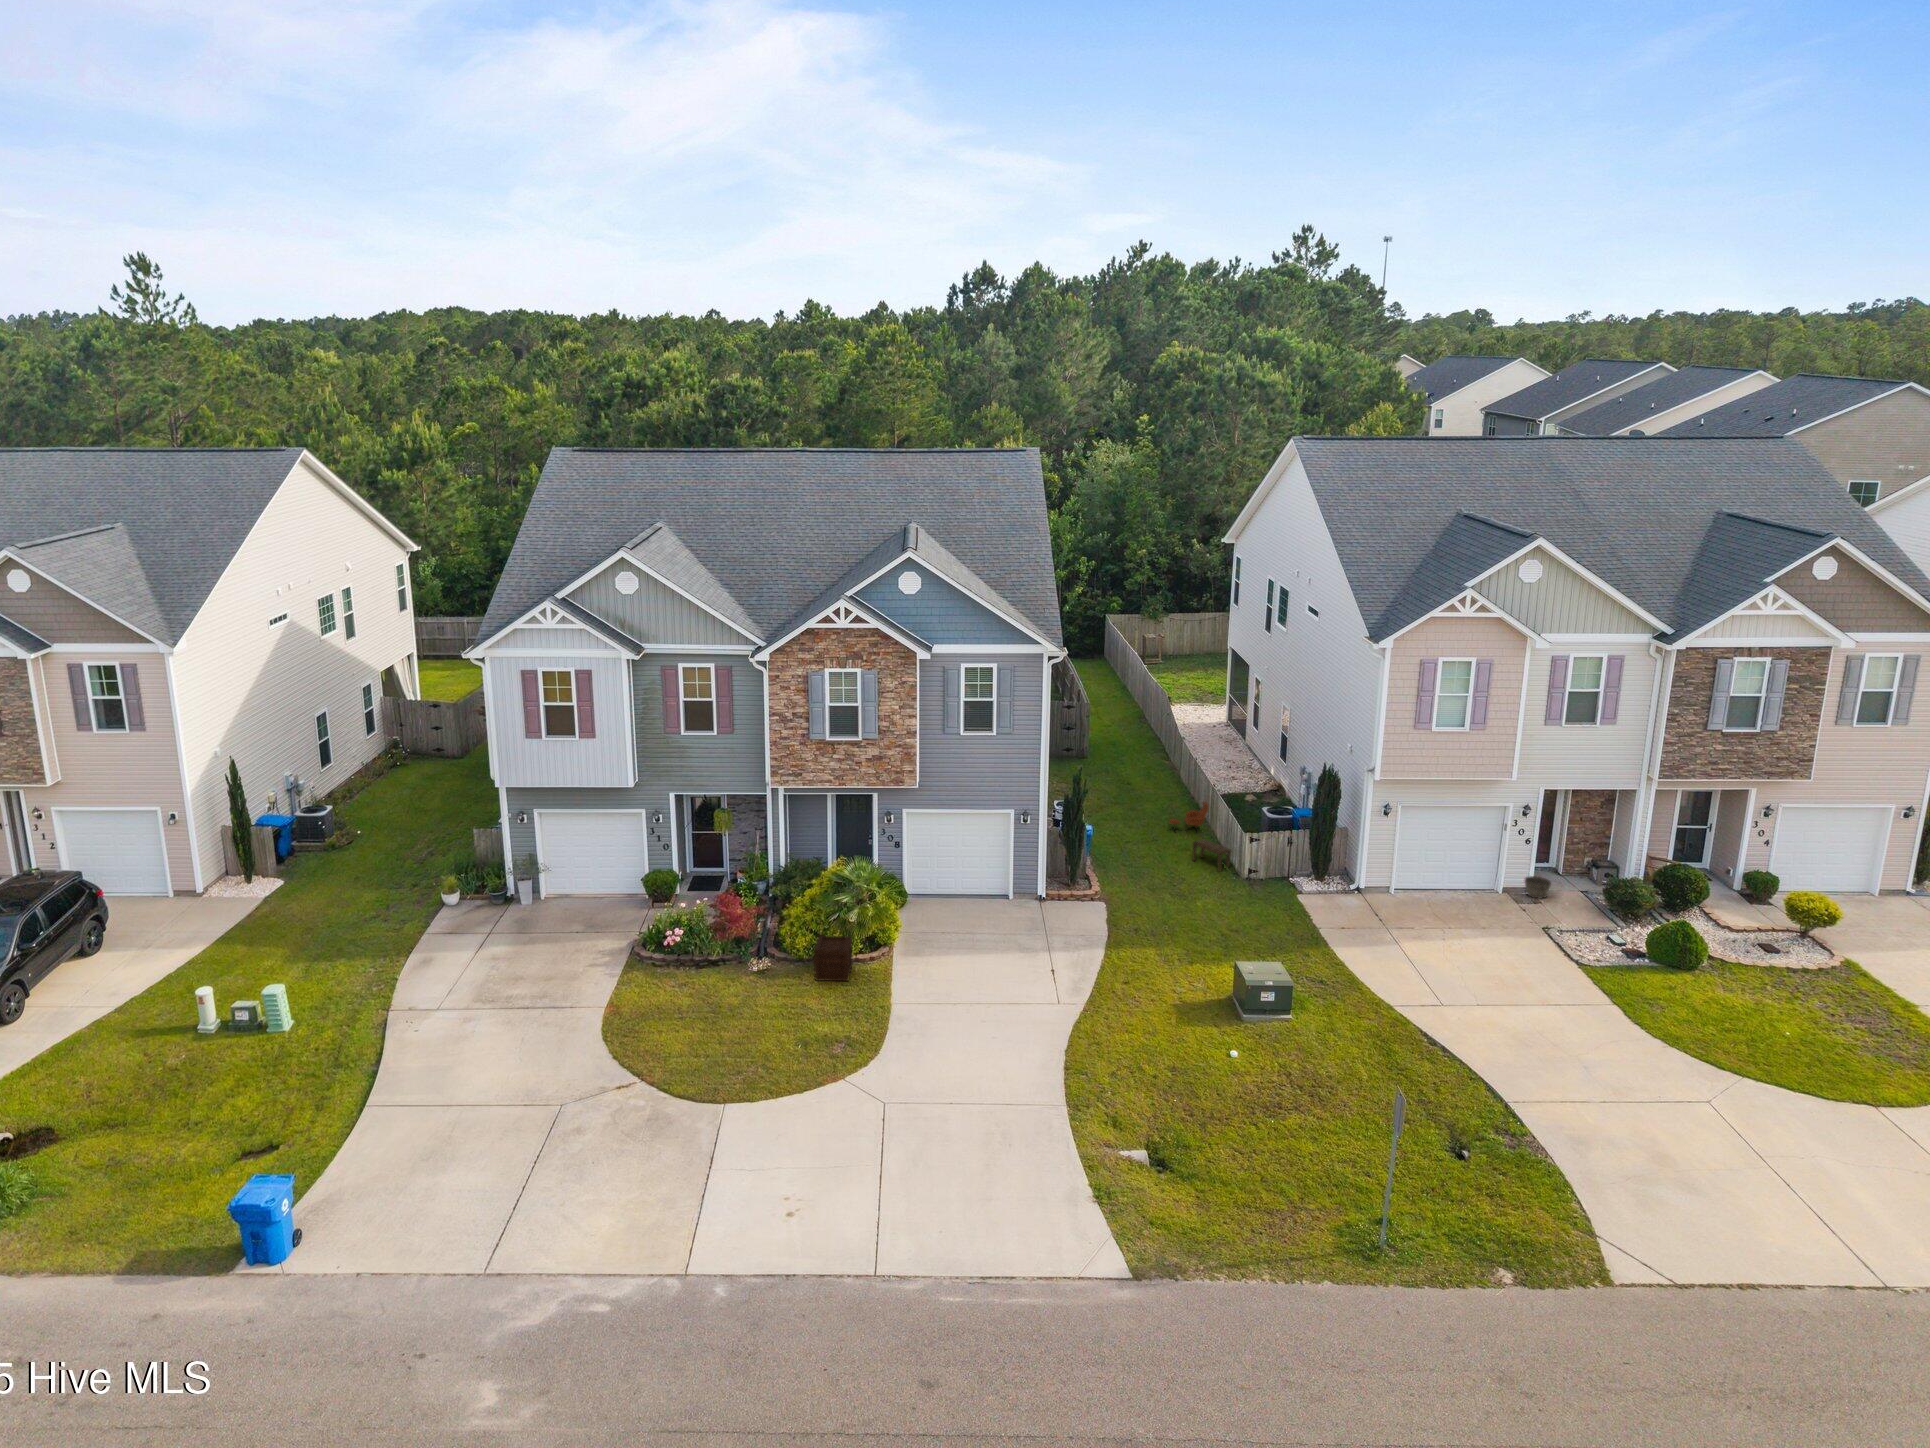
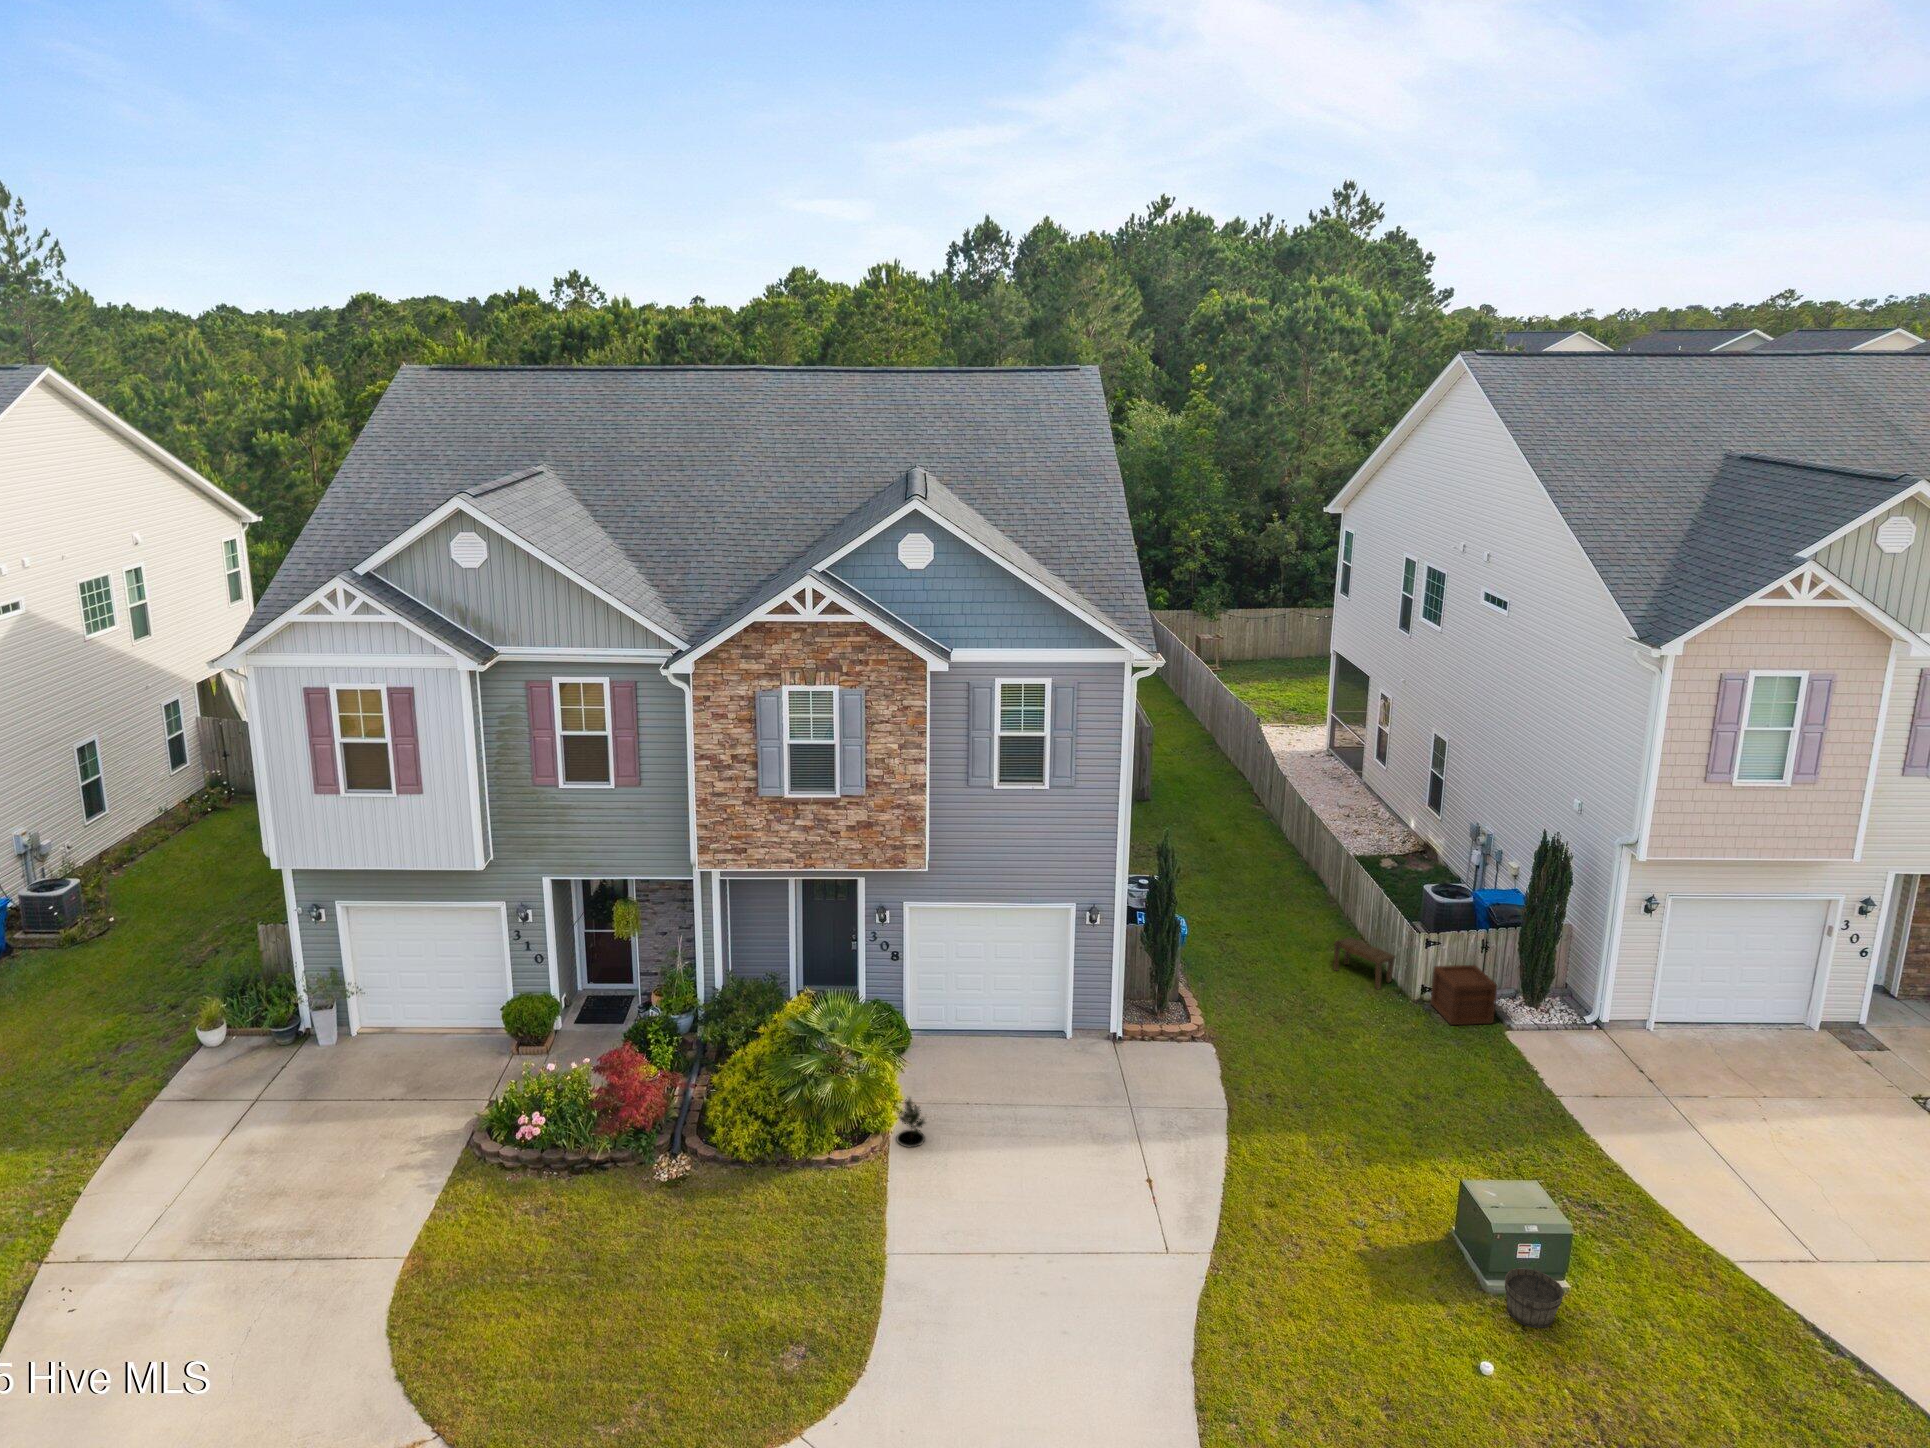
lounge chair: present [1169,802,1209,830] -> none [1285,876,1347,924]
wooden bucket: present [1525,876,1551,899] -> present [1505,1268,1564,1328]
potted tree: none [897,922,918,955] -> present [897,1098,925,1147]
wooden crate: present [814,935,853,981] -> present [1430,965,1497,1025]

